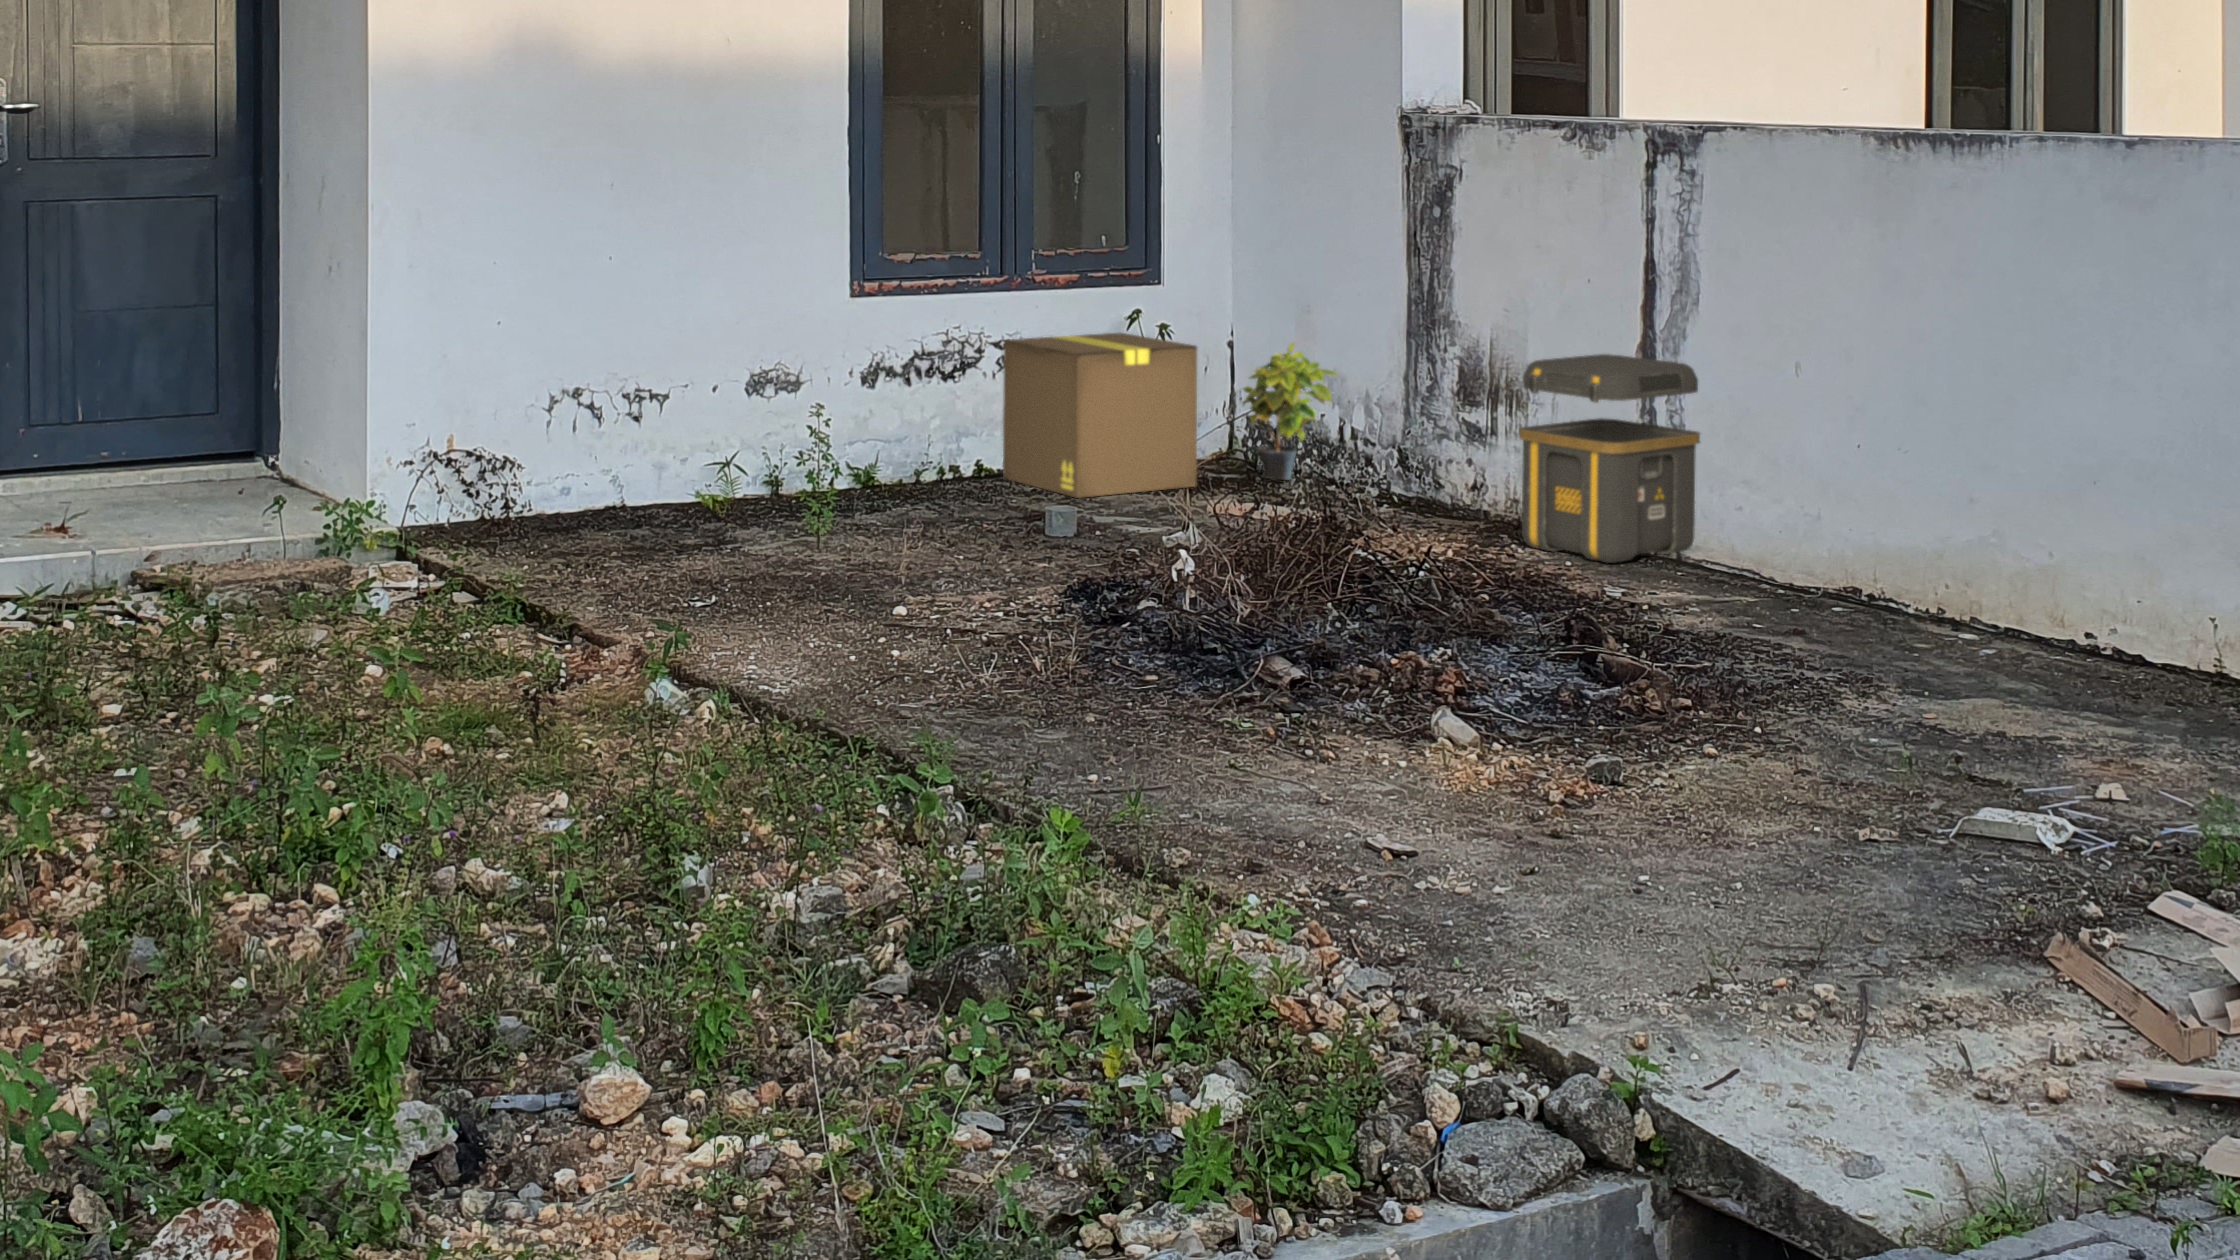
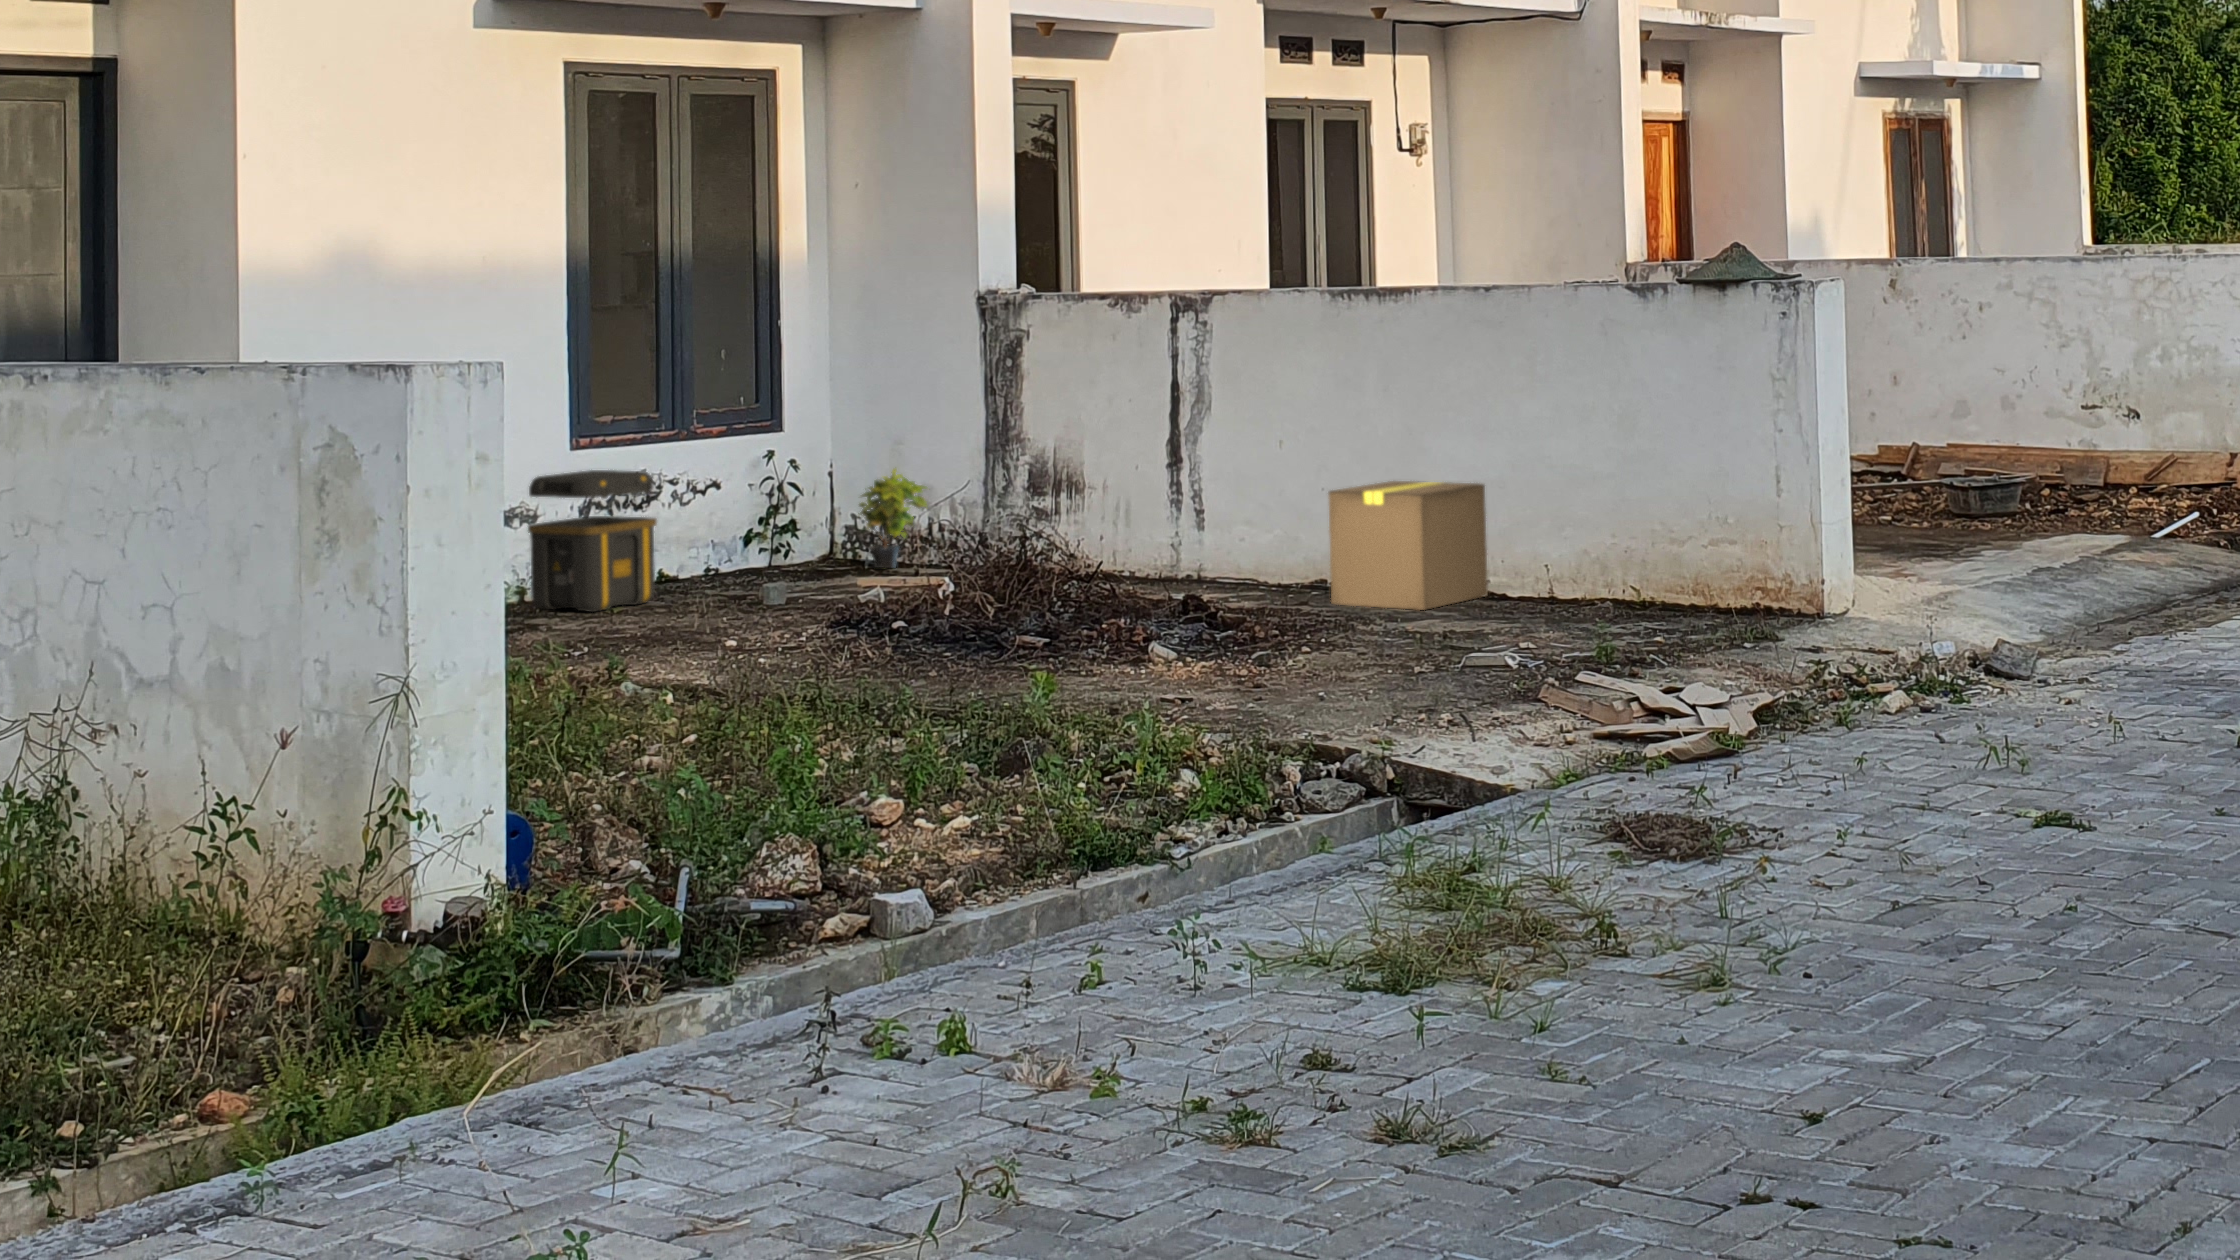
cardboard box: present [1003,333,1197,498] -> present [1329,481,1488,610]
toolbox: present [1519,354,1700,563] -> present [528,470,657,612]

